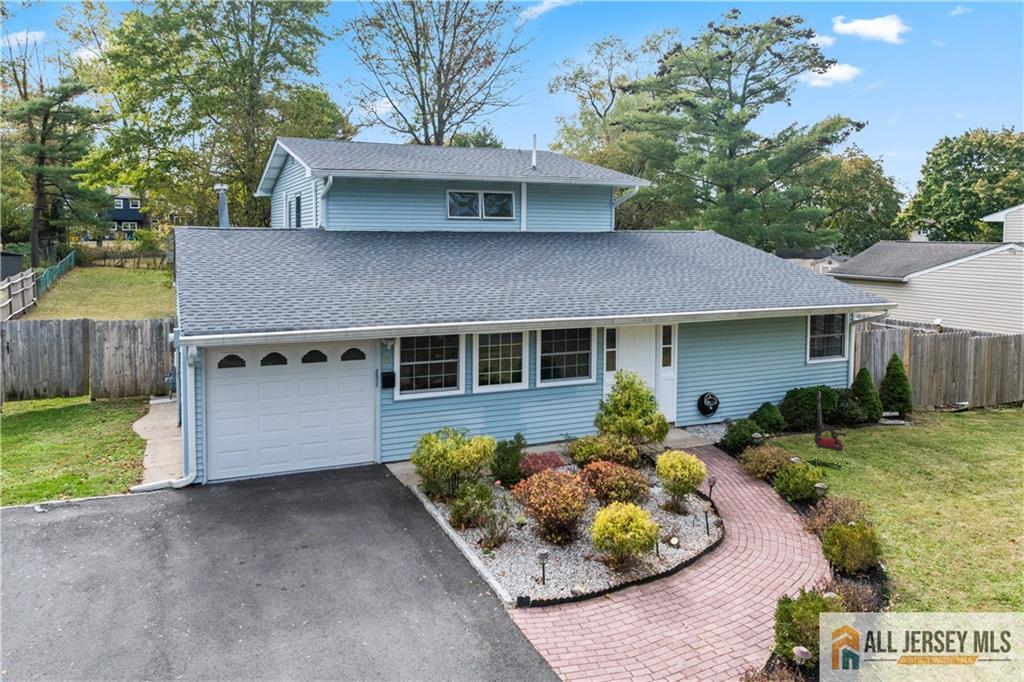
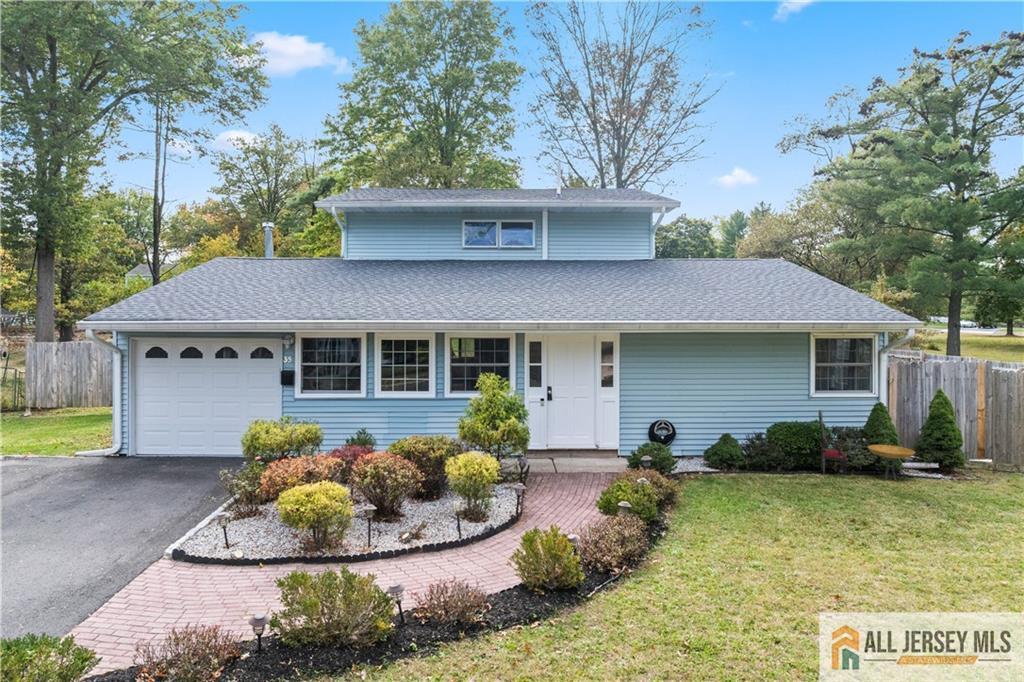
side table: none [867,434,918,475] -> present [868,445,915,481]

